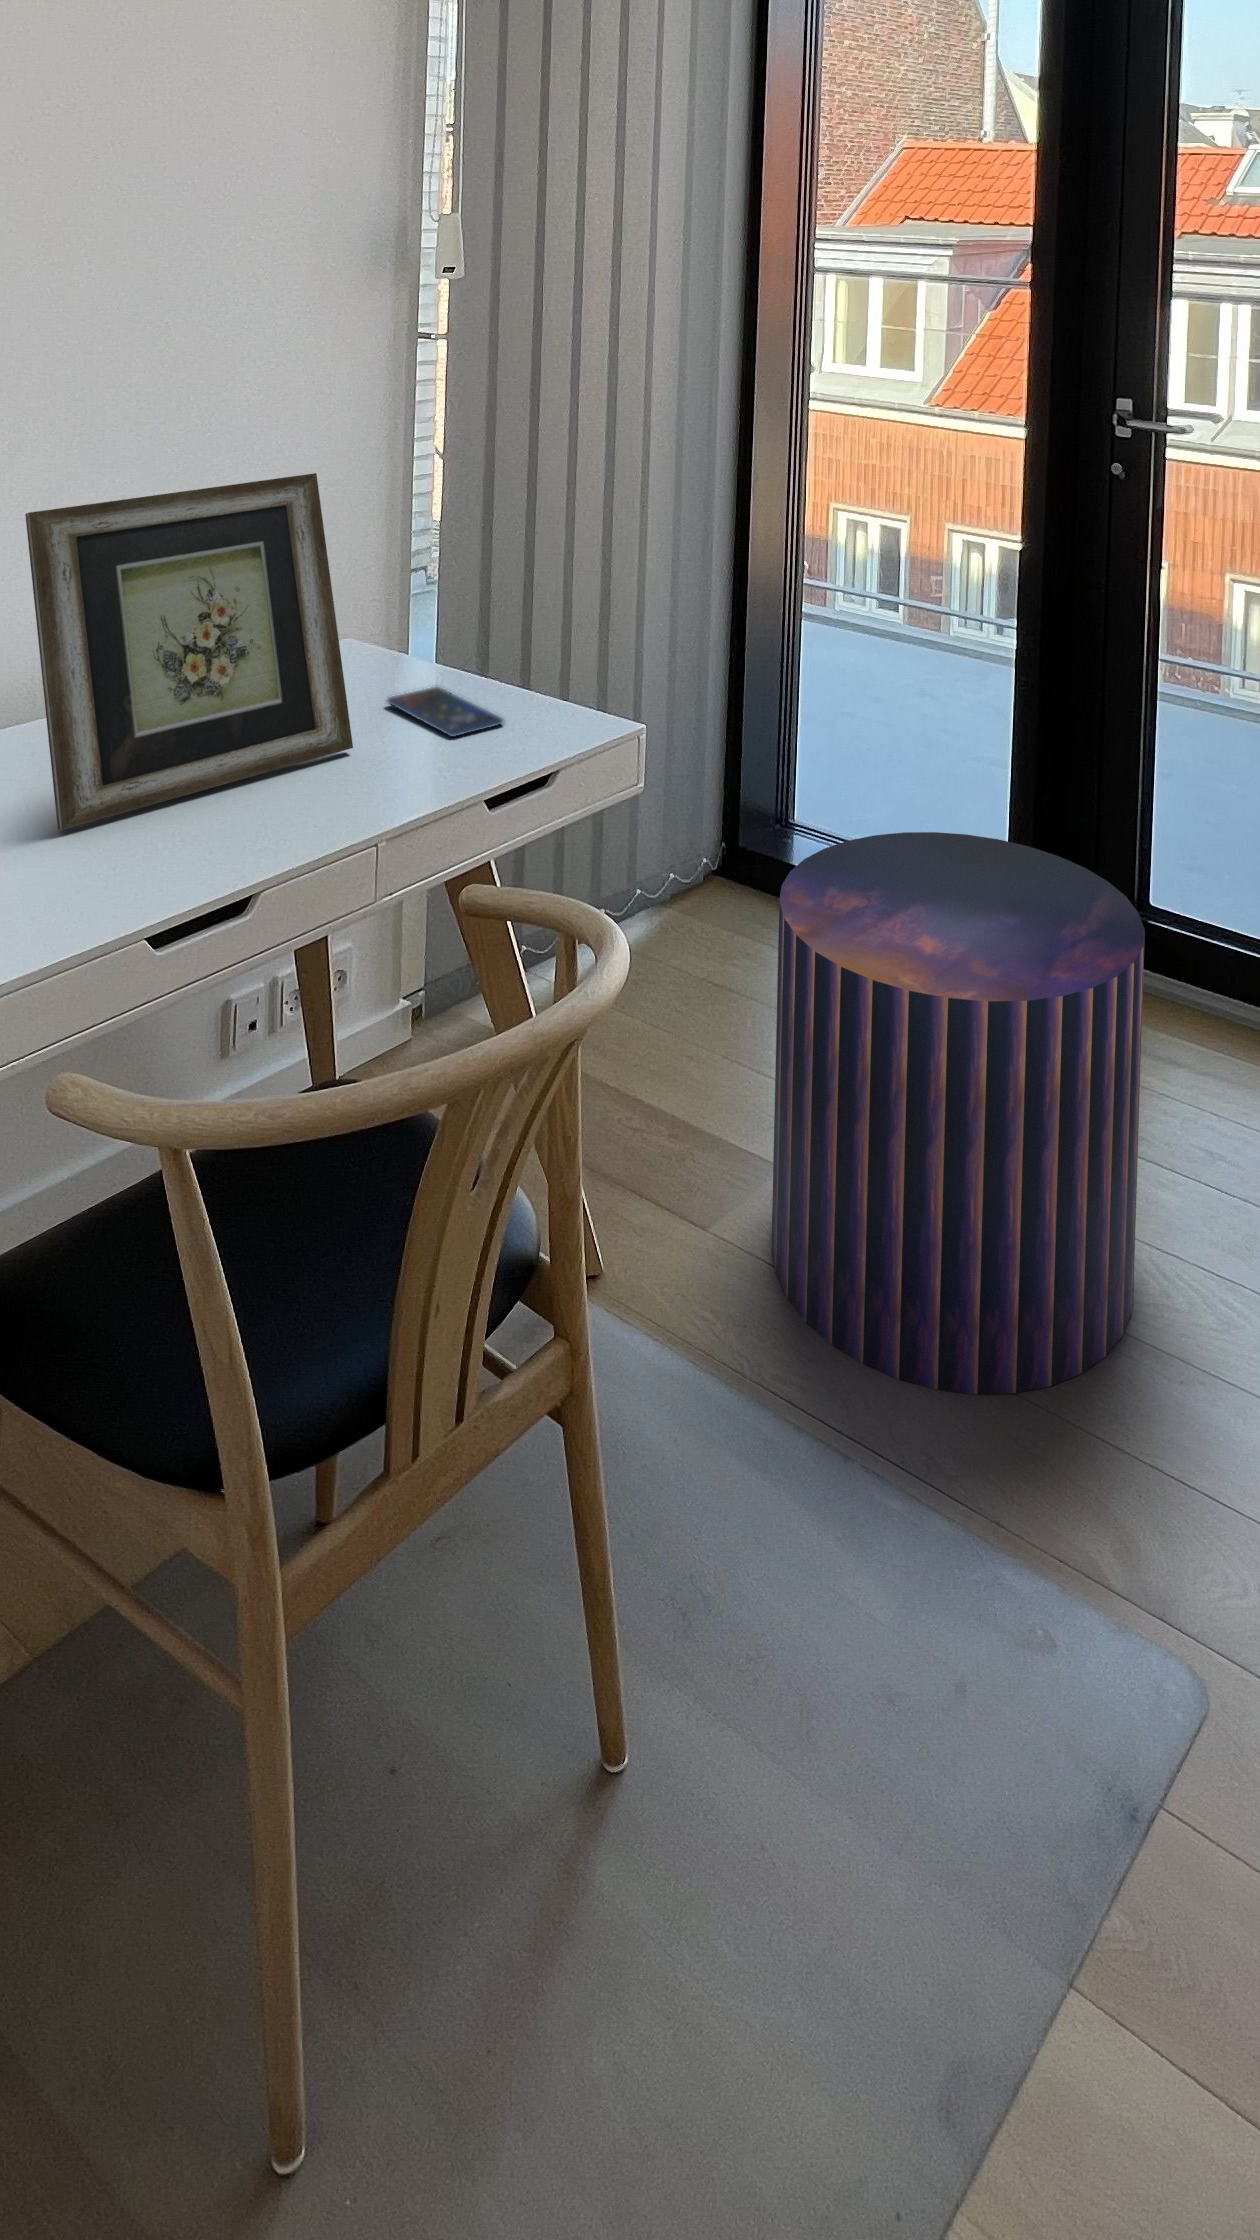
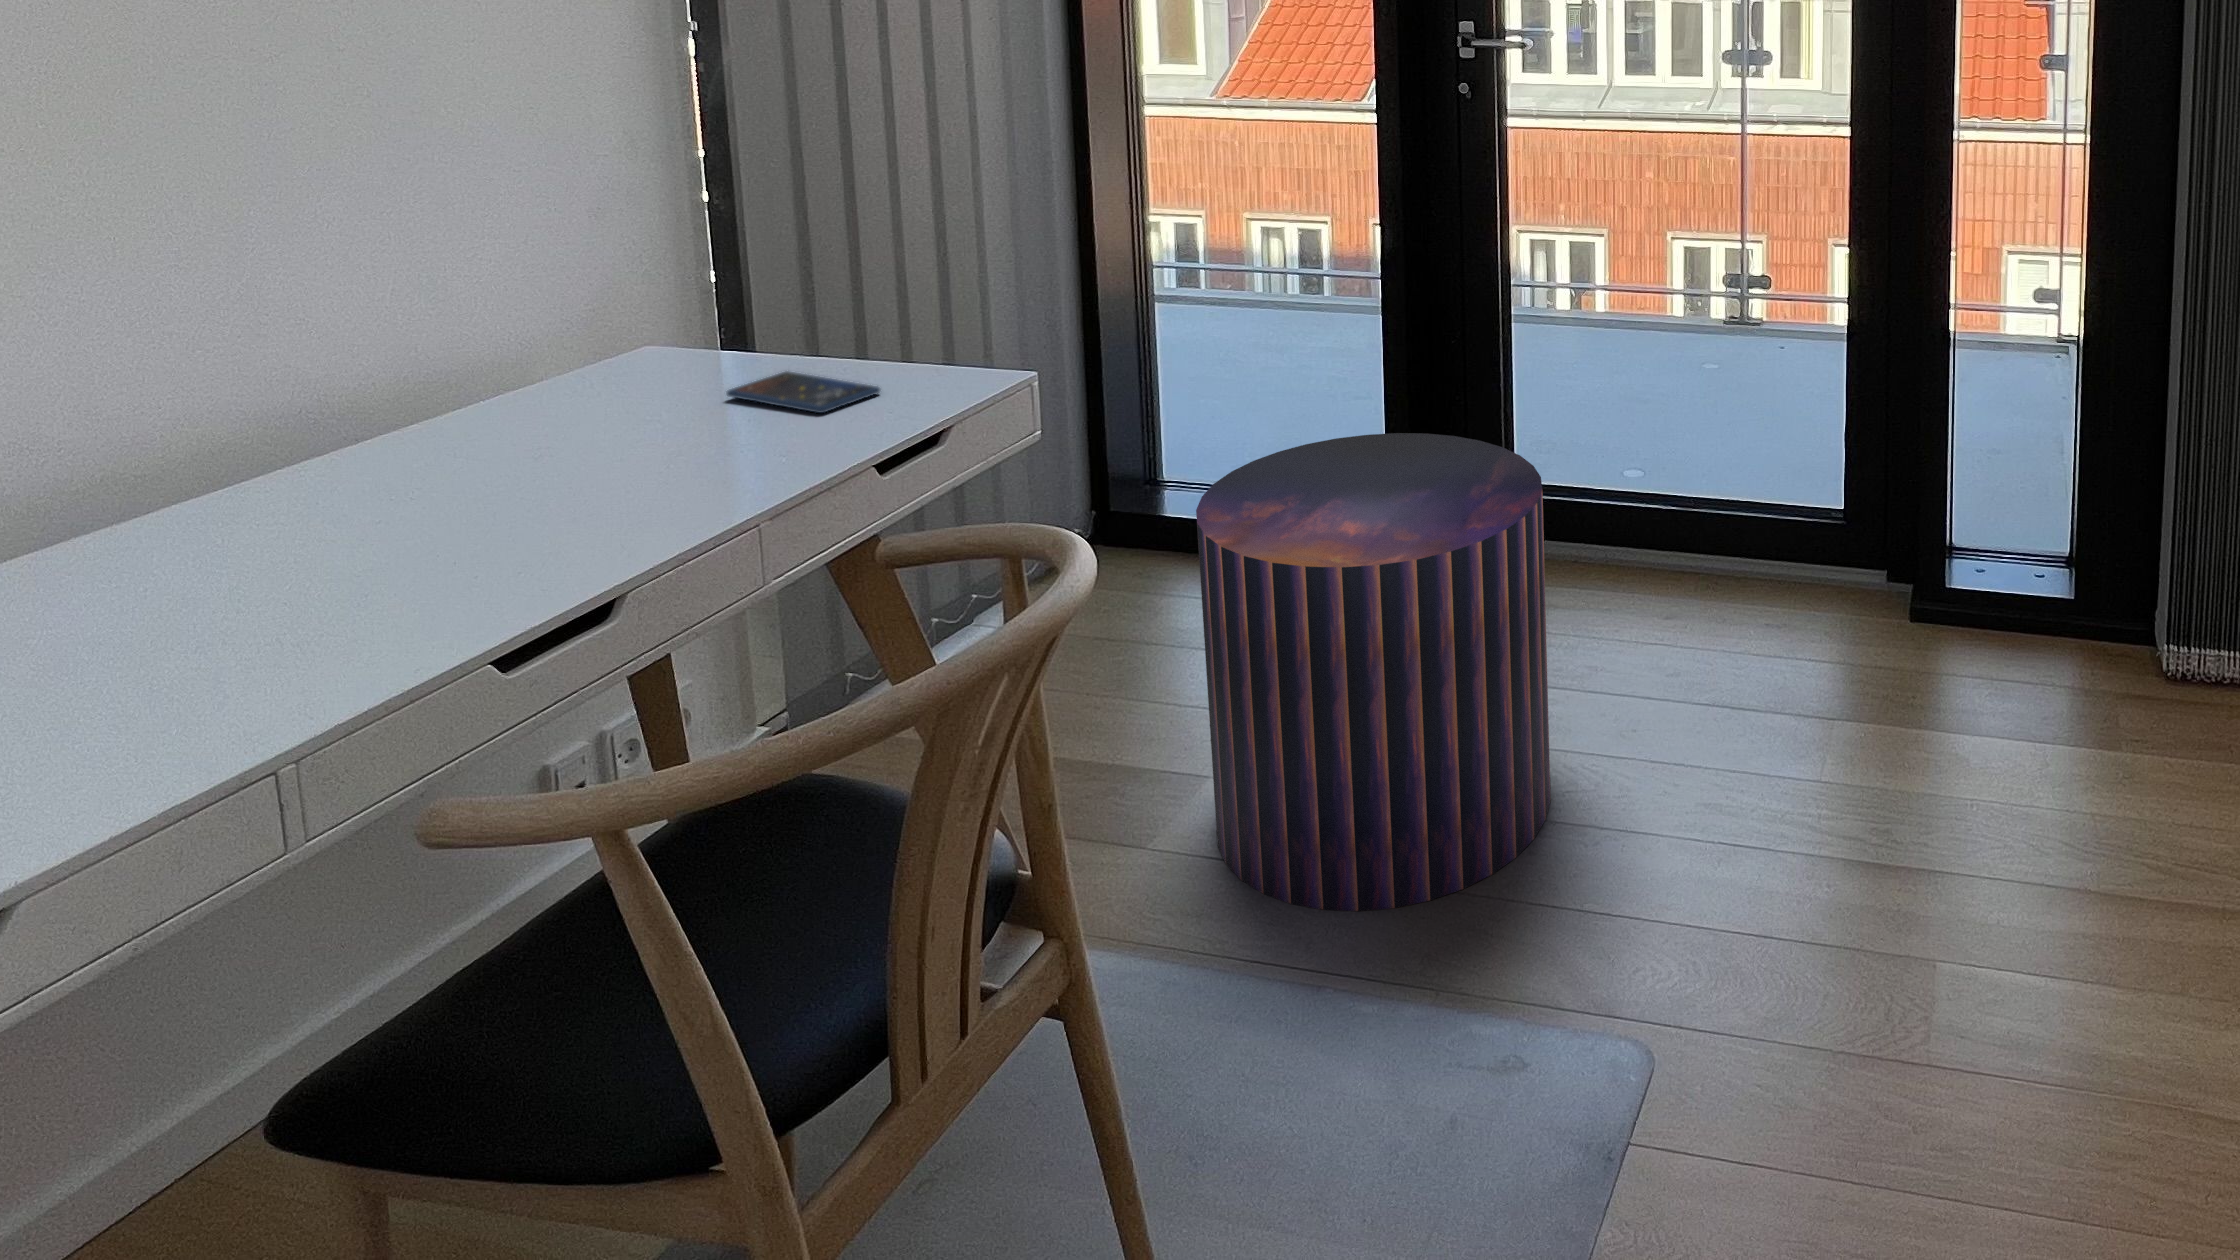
picture frame: present [25,473,353,830] -> none [190,142,701,584]

